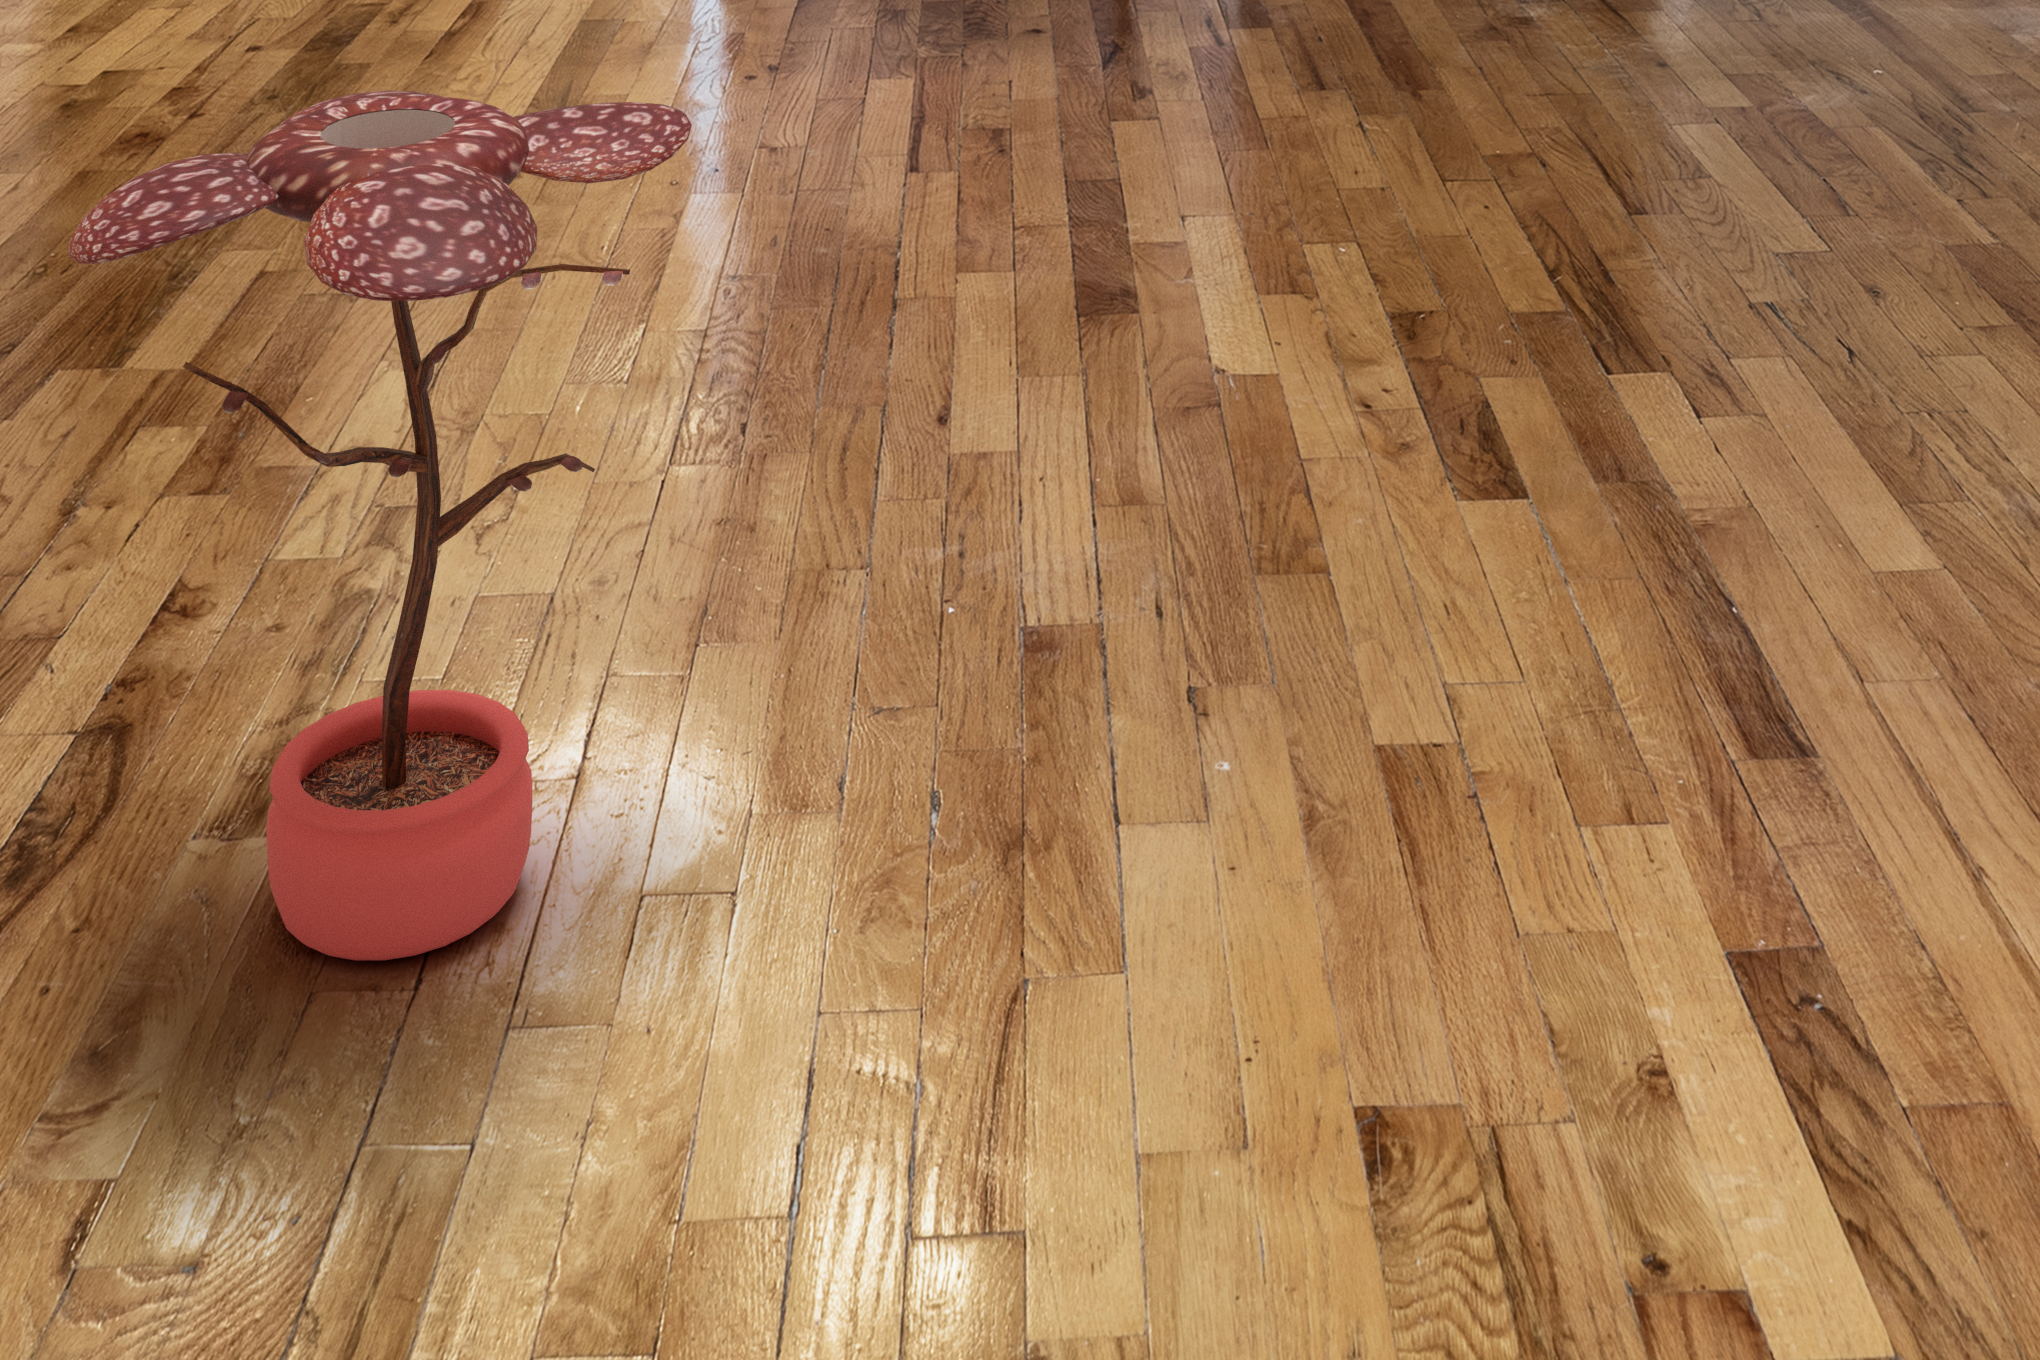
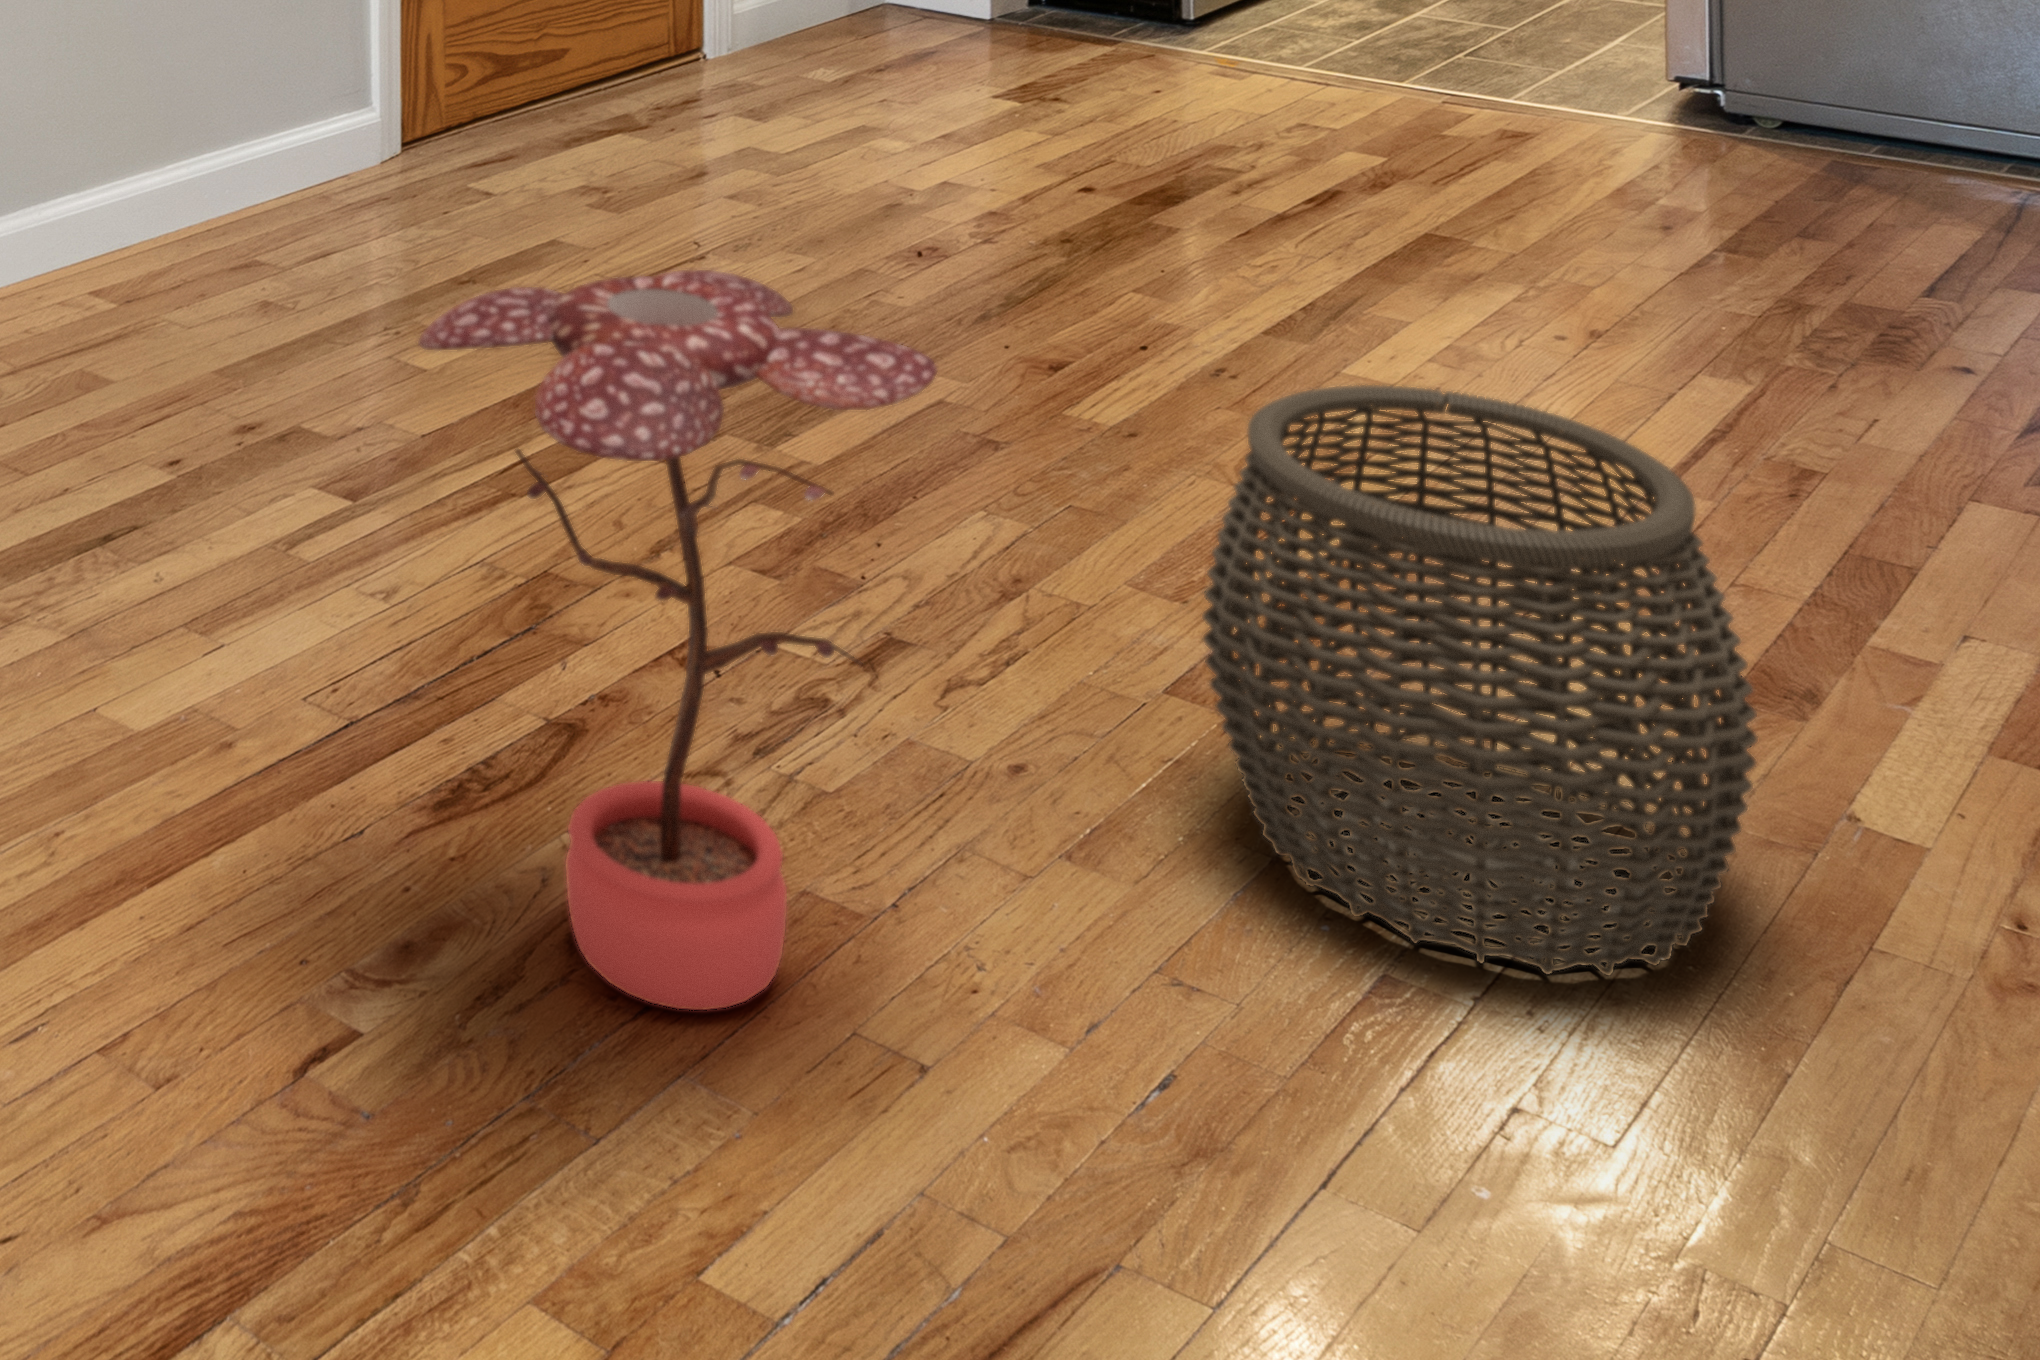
woven basket: none [751,55,1198,558] -> present [1203,385,1758,975]

